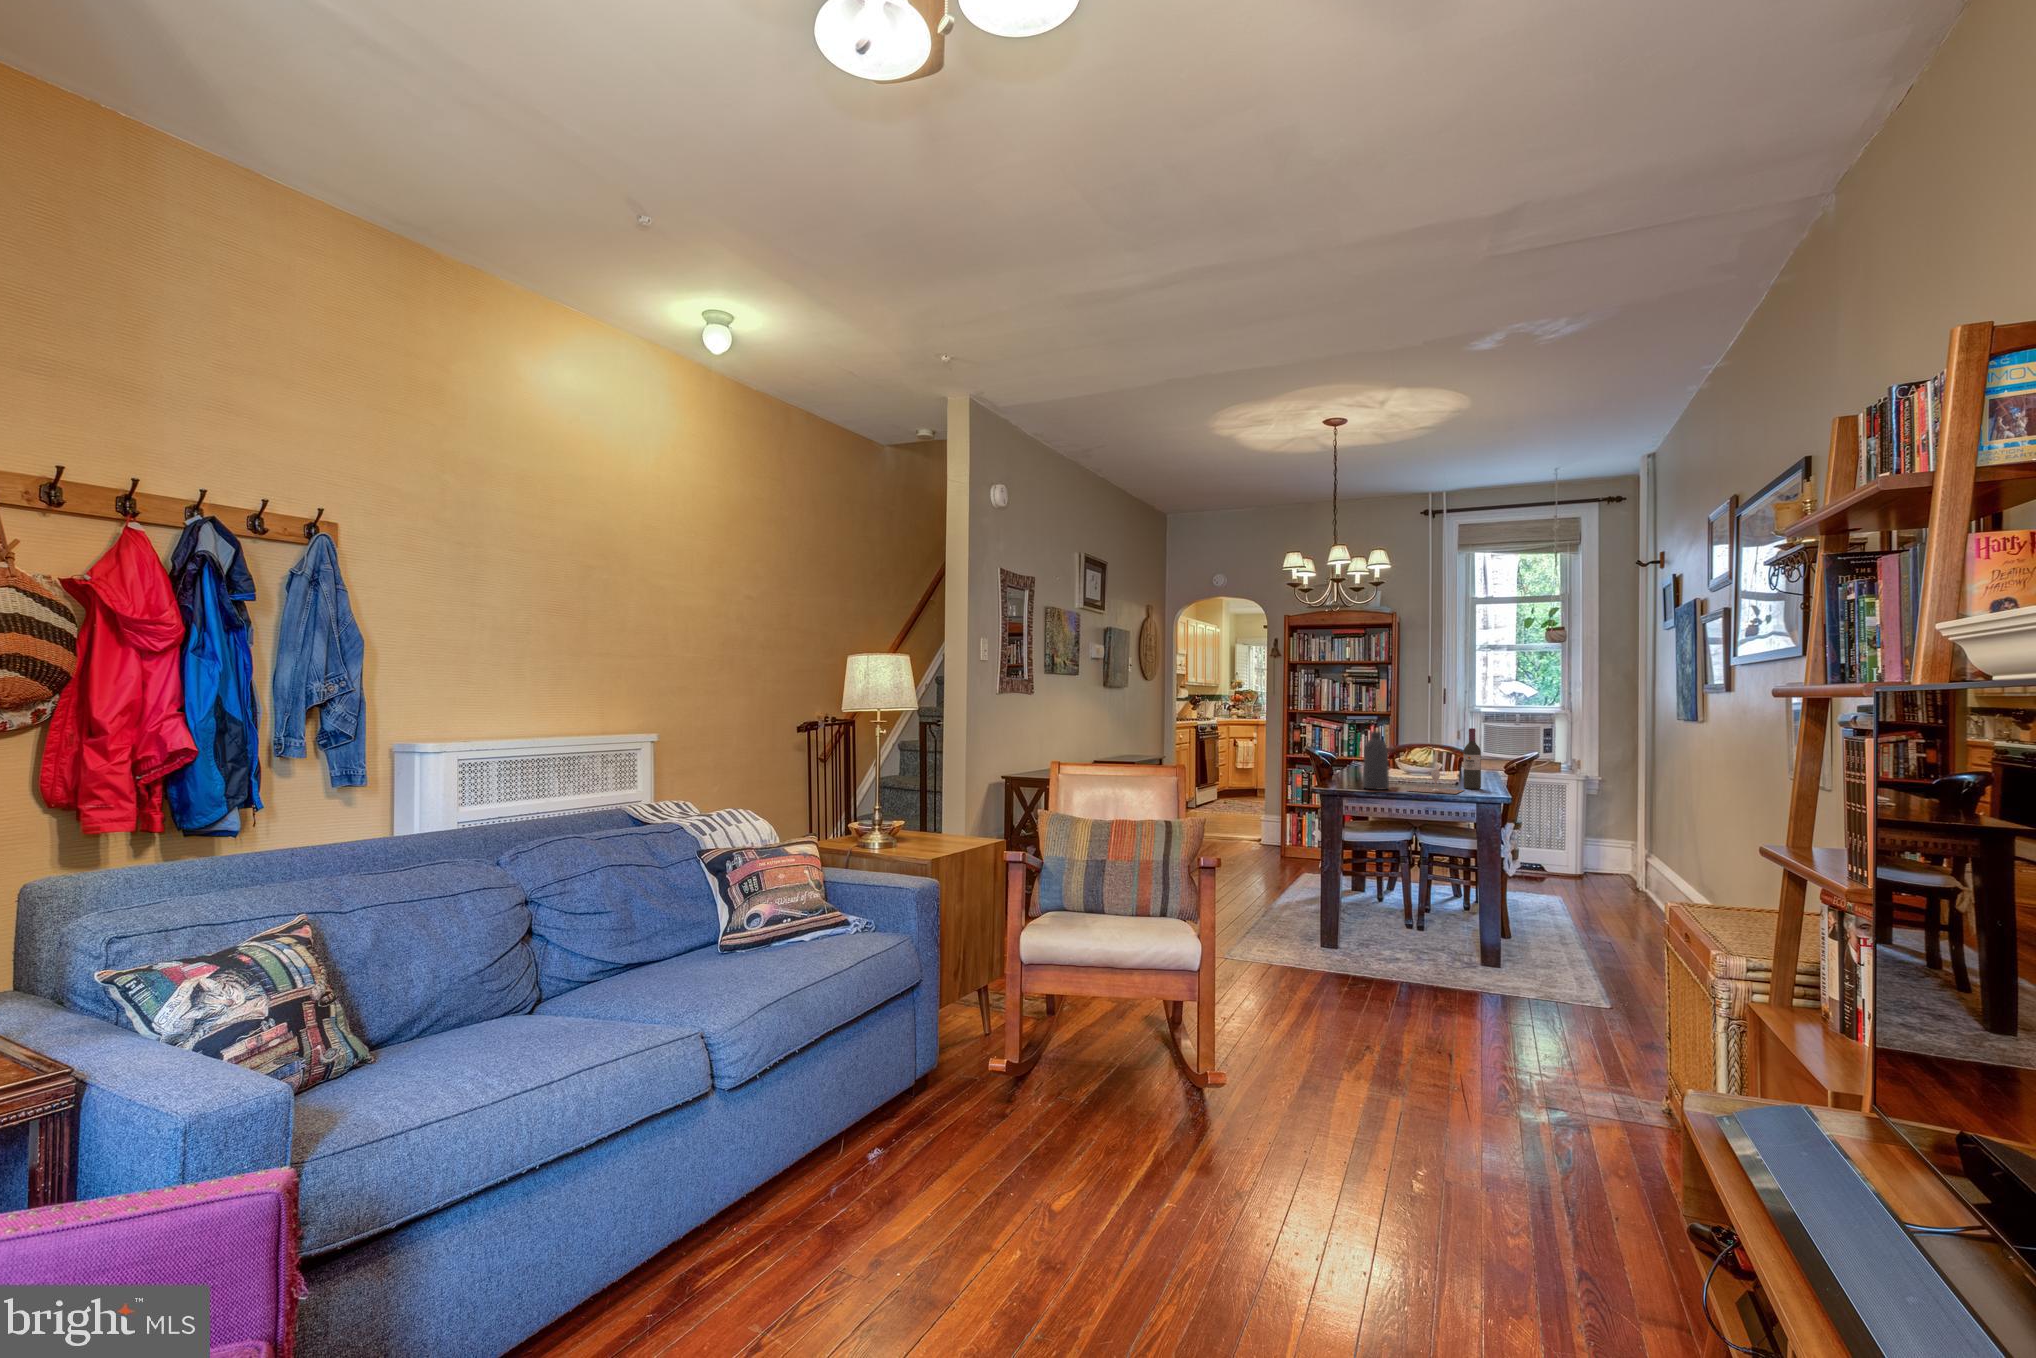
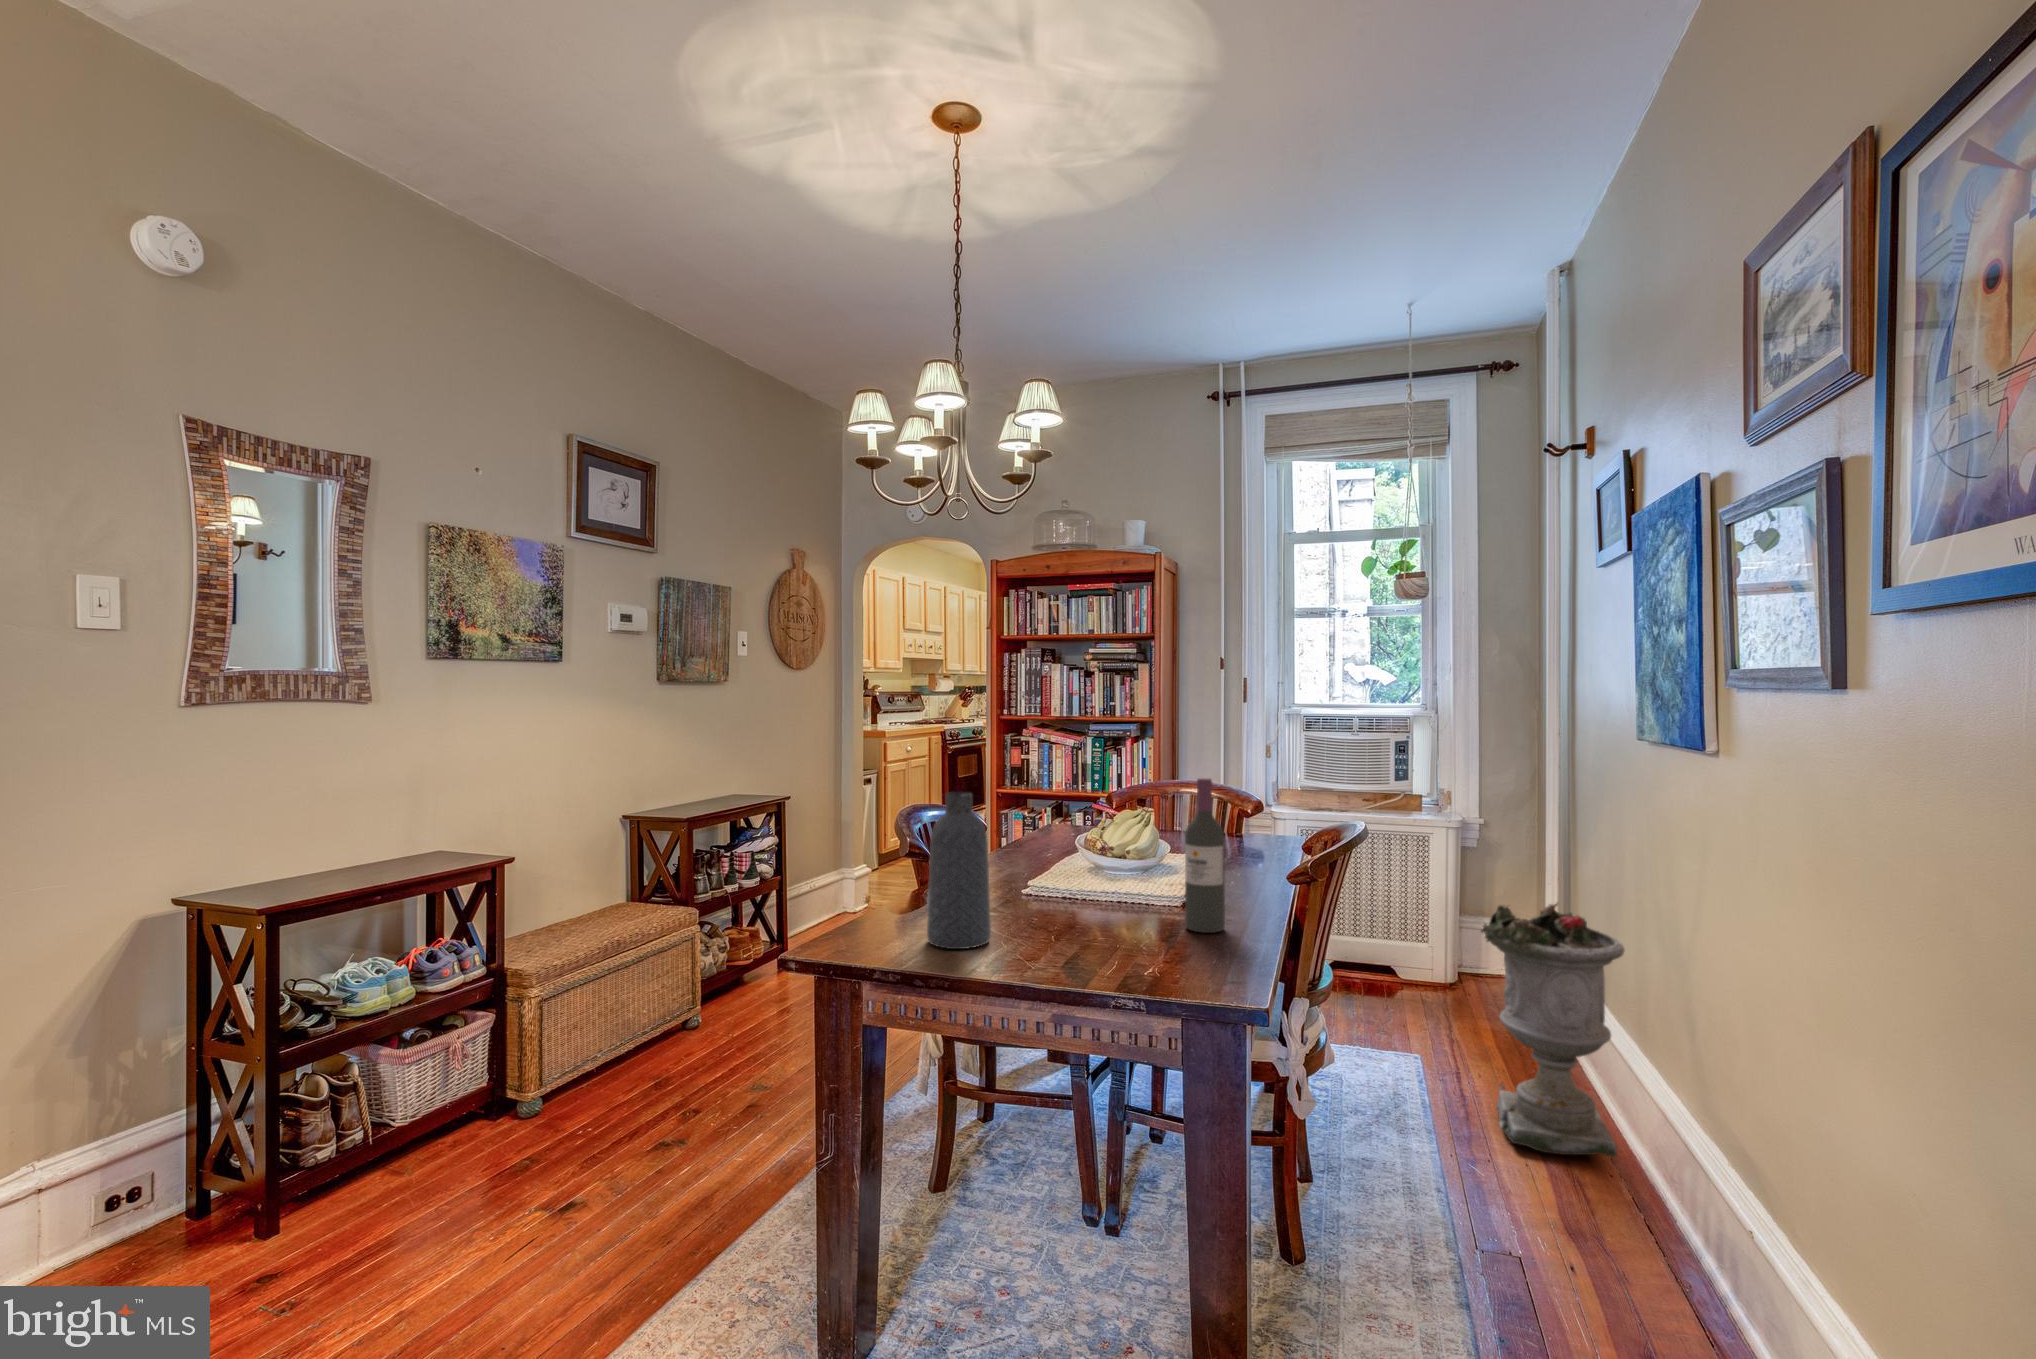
wine glass: present [1407,770,1464,794] -> none [1020,894,1178,976]
planter: none [1594,803,1668,920] -> present [1481,903,1624,1156]

